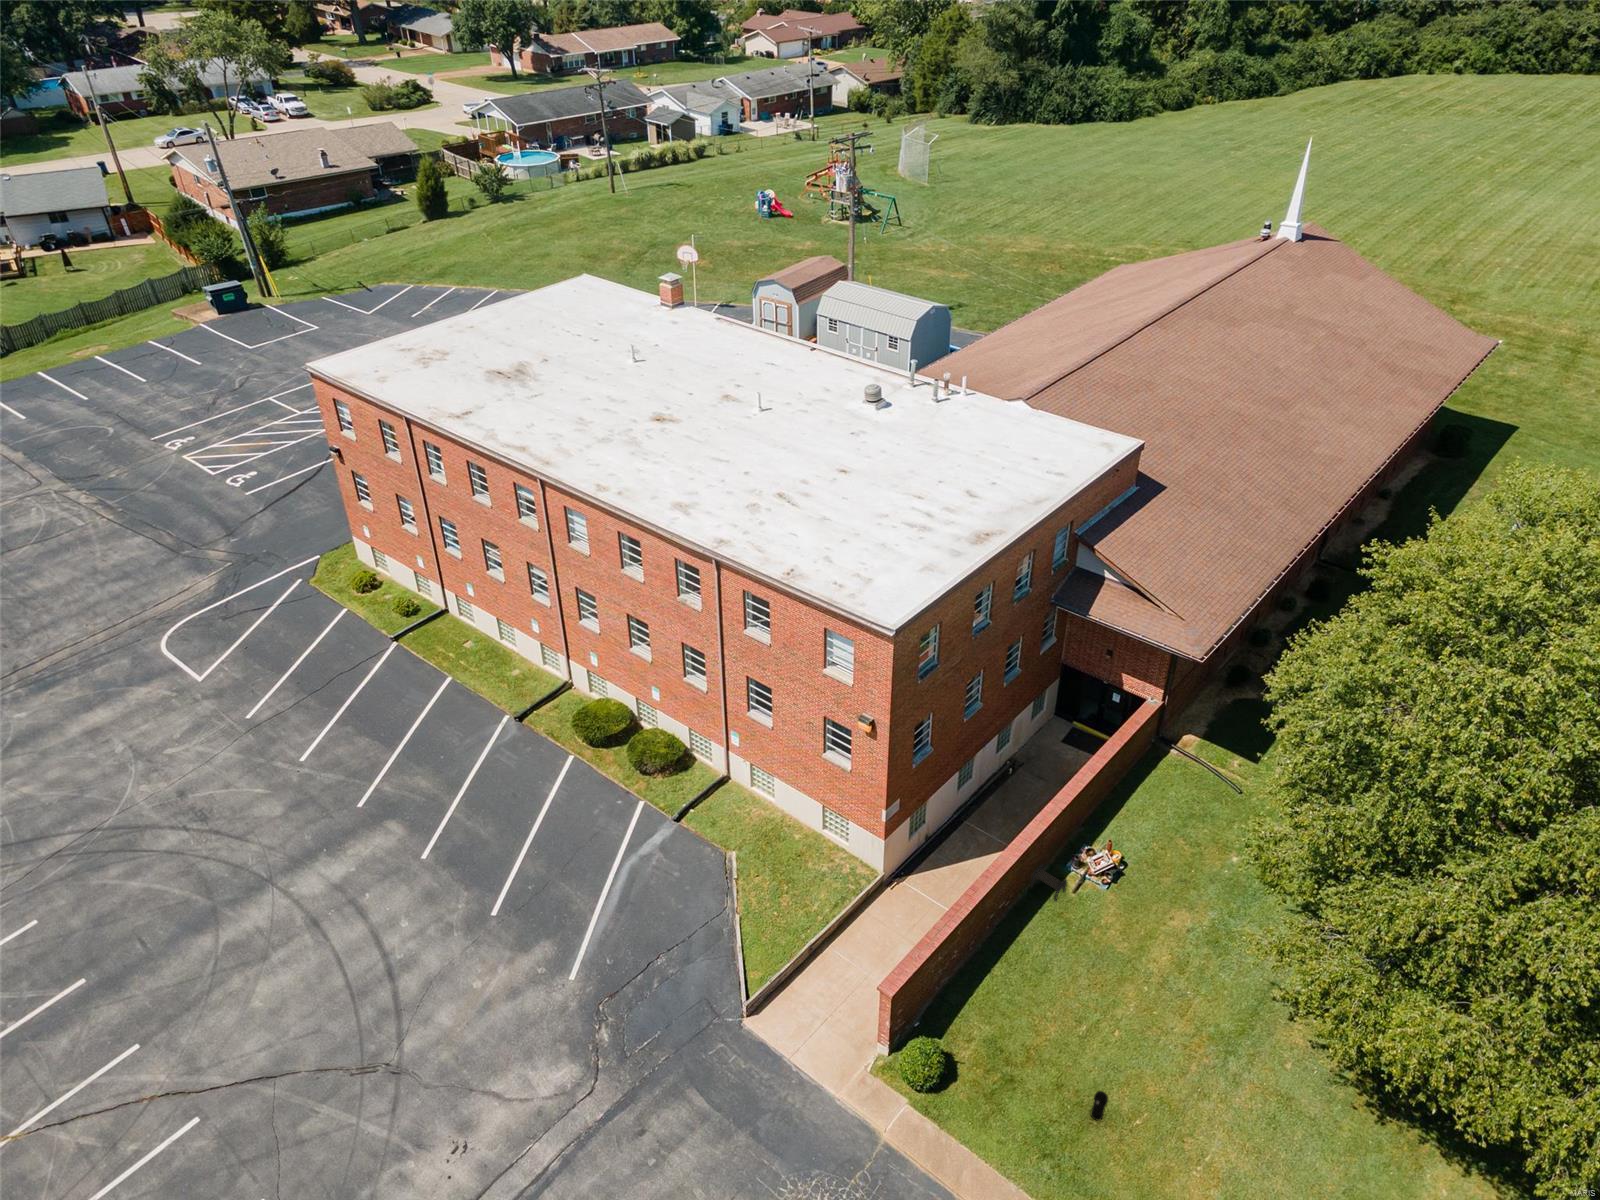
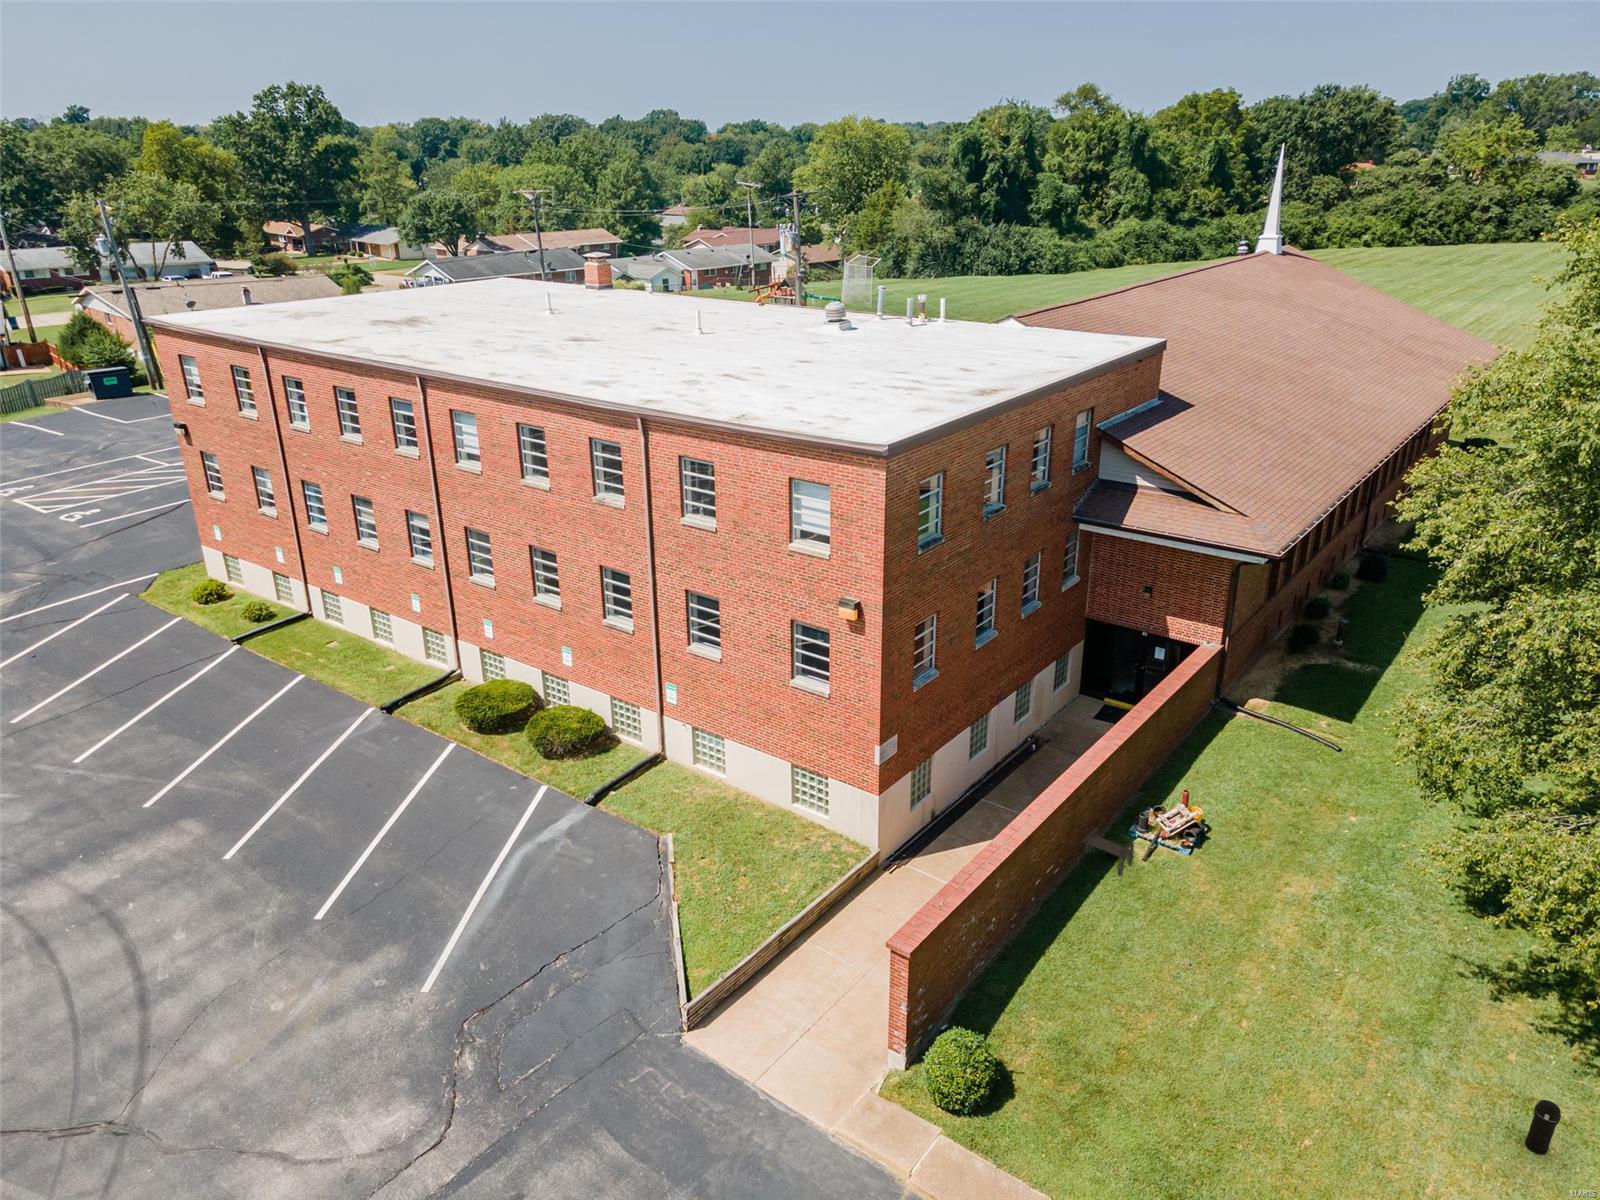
trash can: present [1091,1091,1108,1121] -> present [1525,1100,1561,1155]

